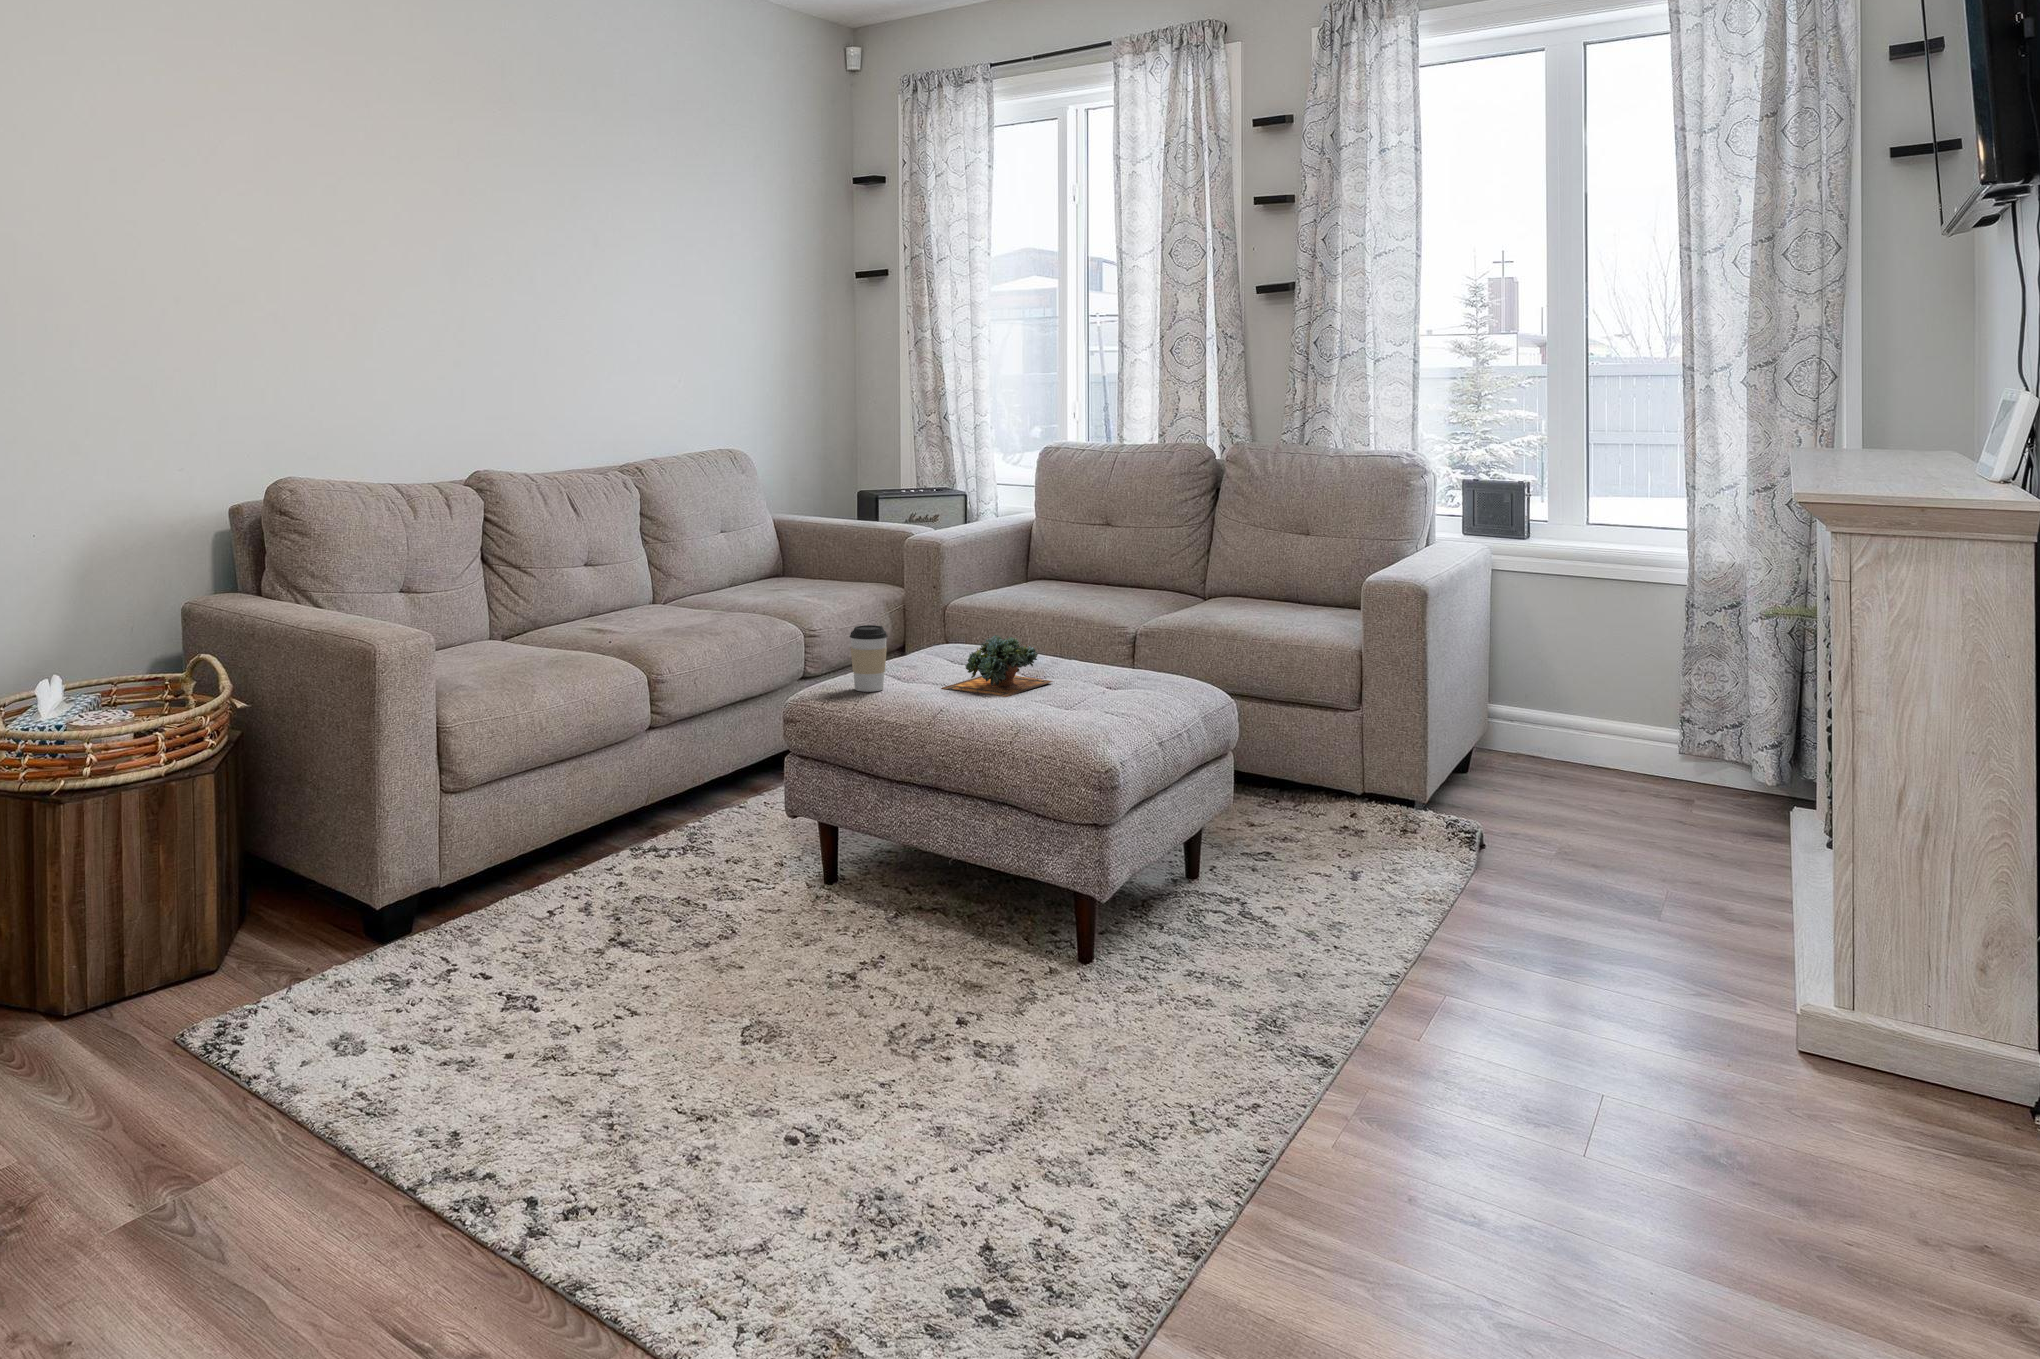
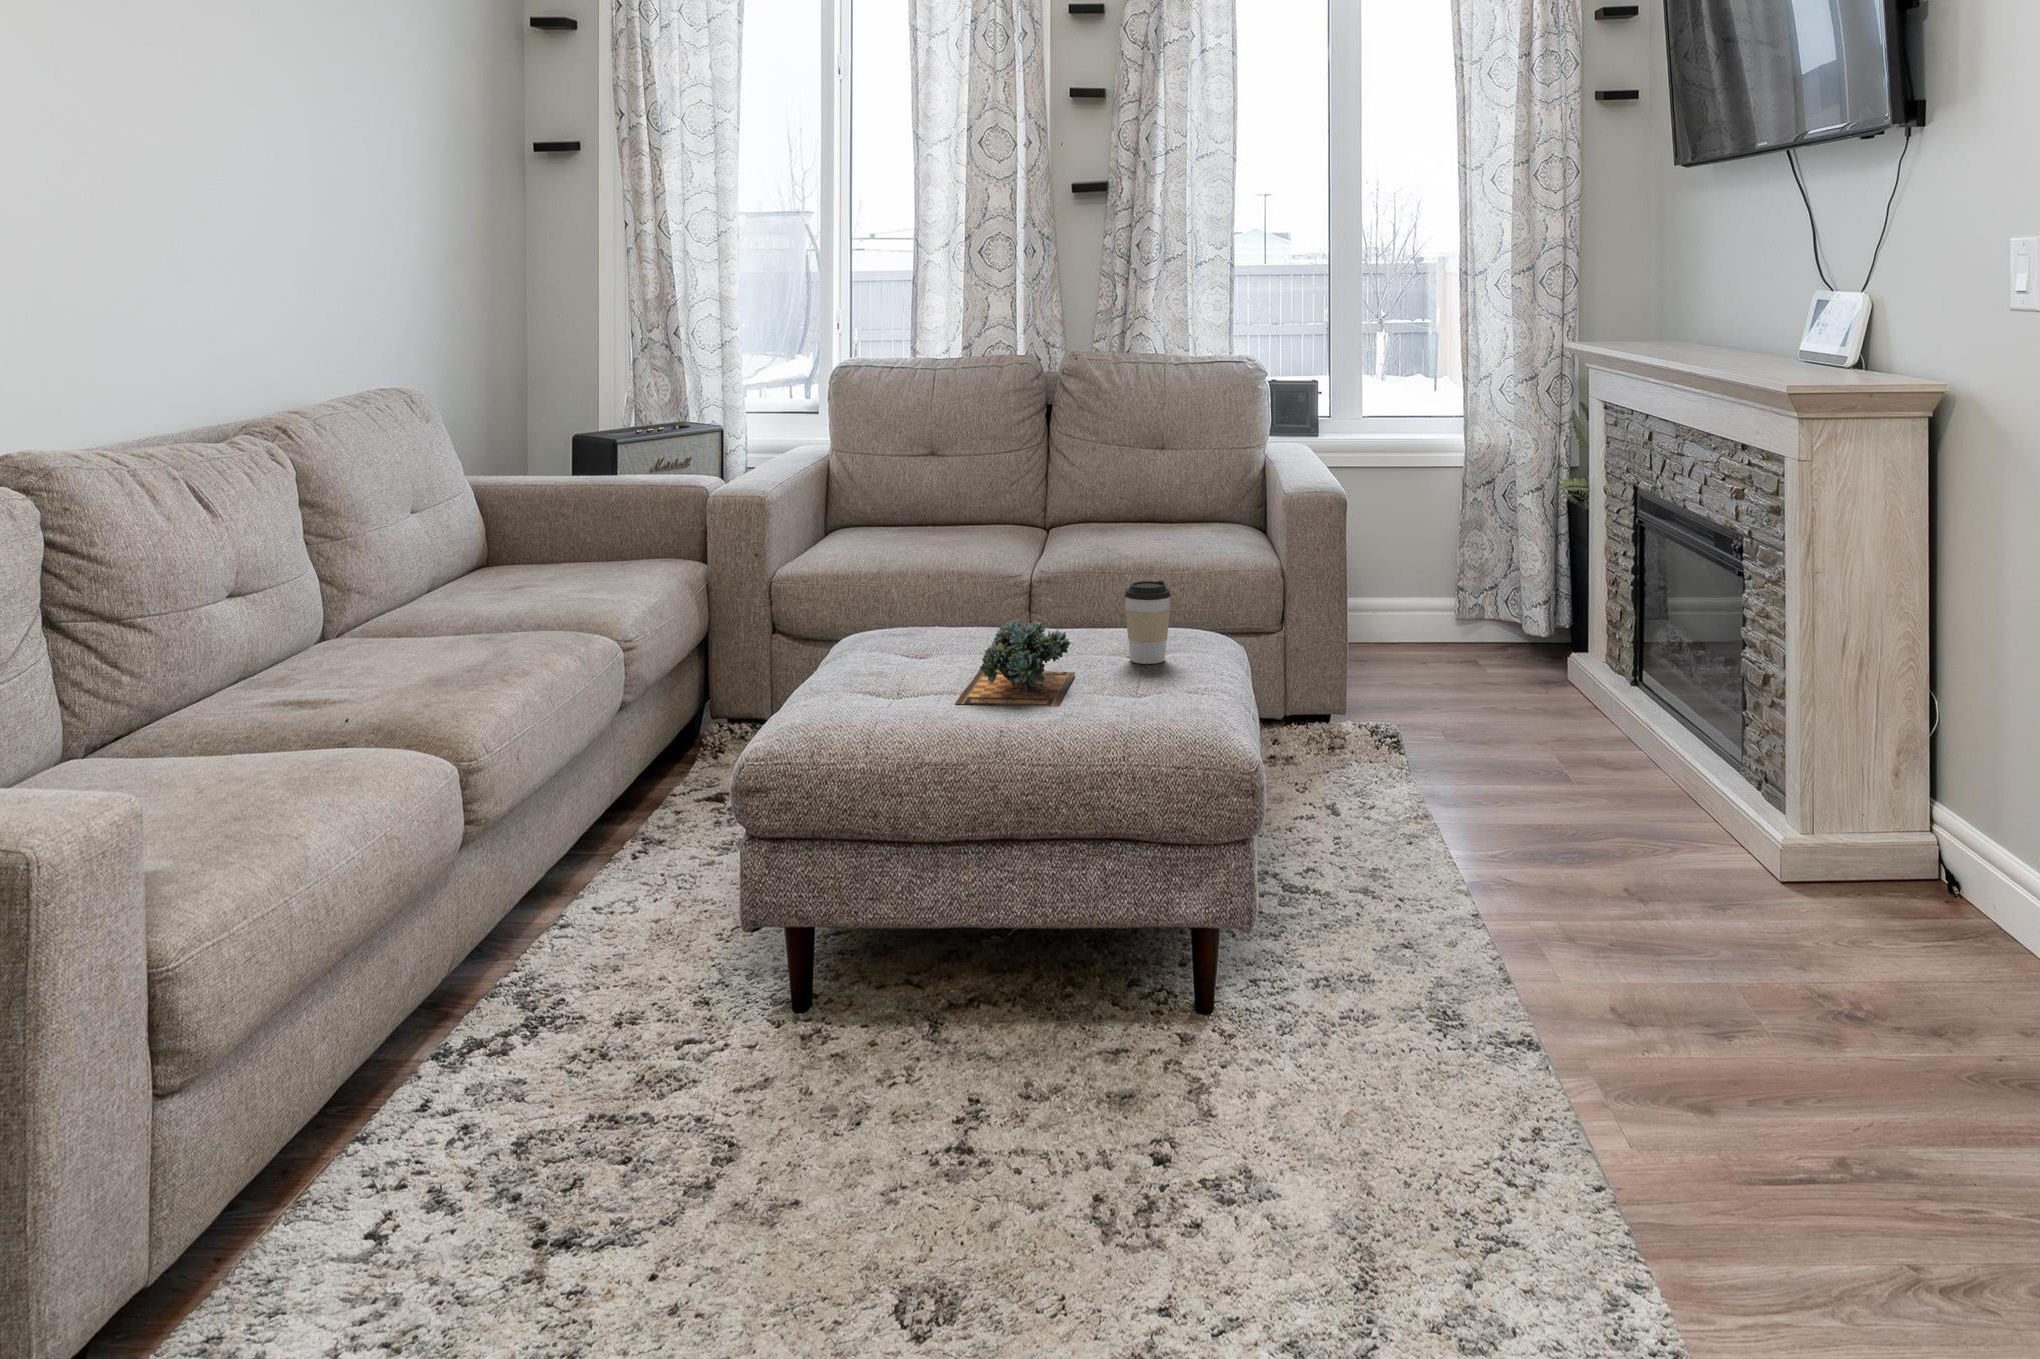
coffee cup: present [850,625,888,692] -> present [1124,580,1171,664]

